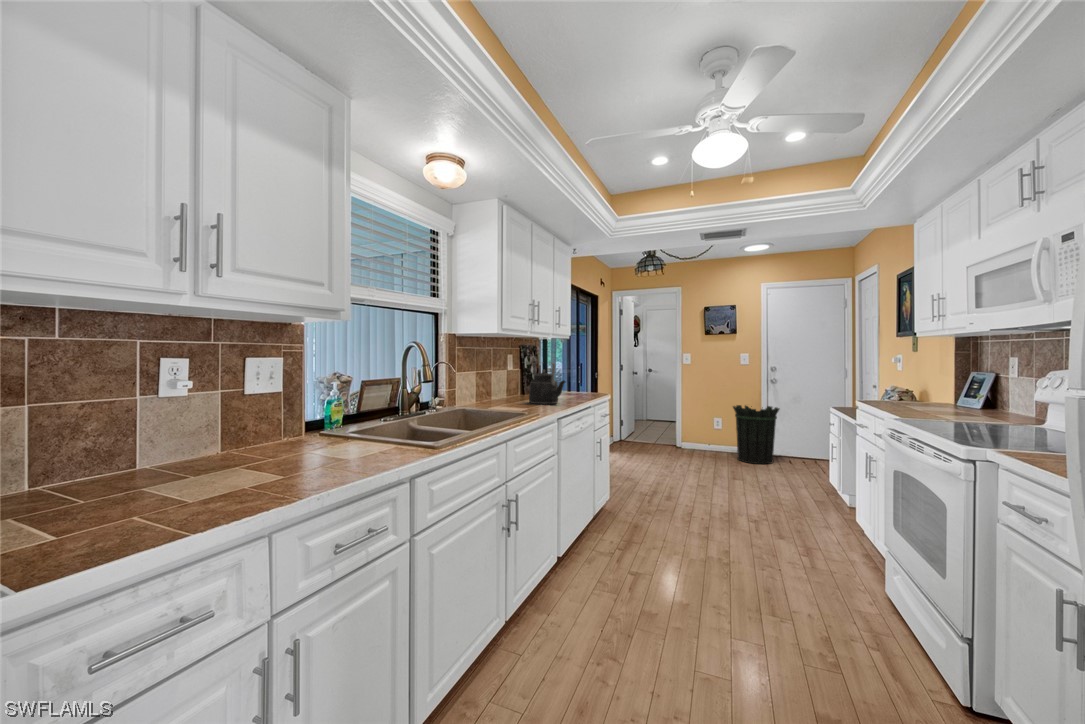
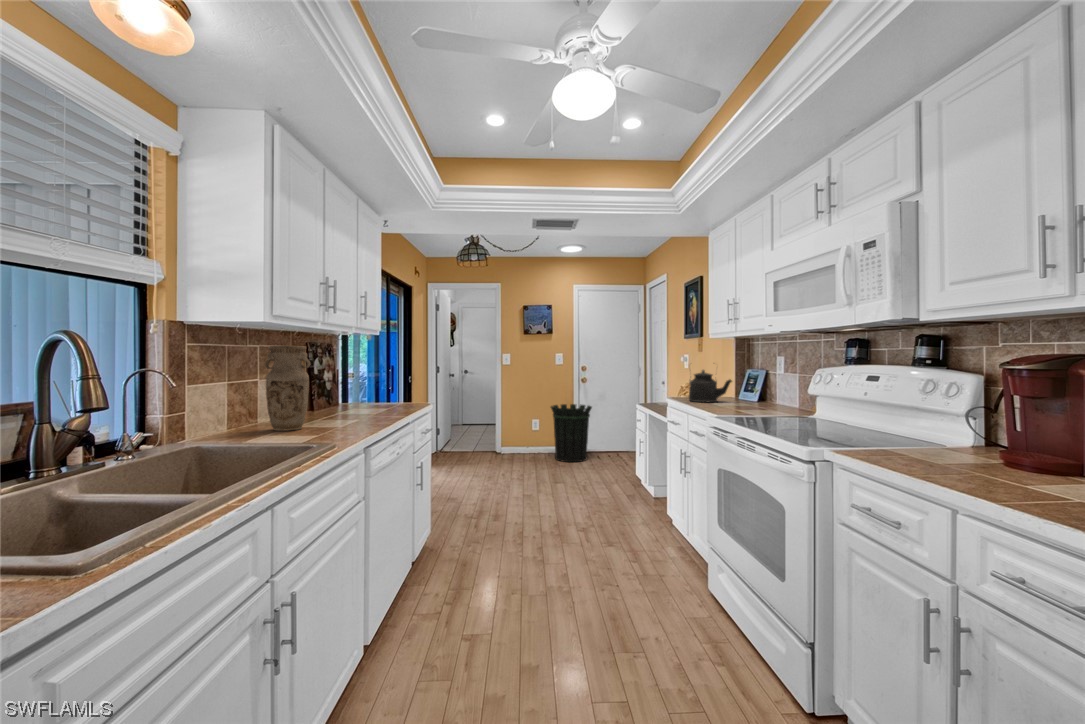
vase: none [496,348,525,408] -> present [265,346,311,431]
kettle: present [529,362,565,404] -> present [689,370,732,402]

